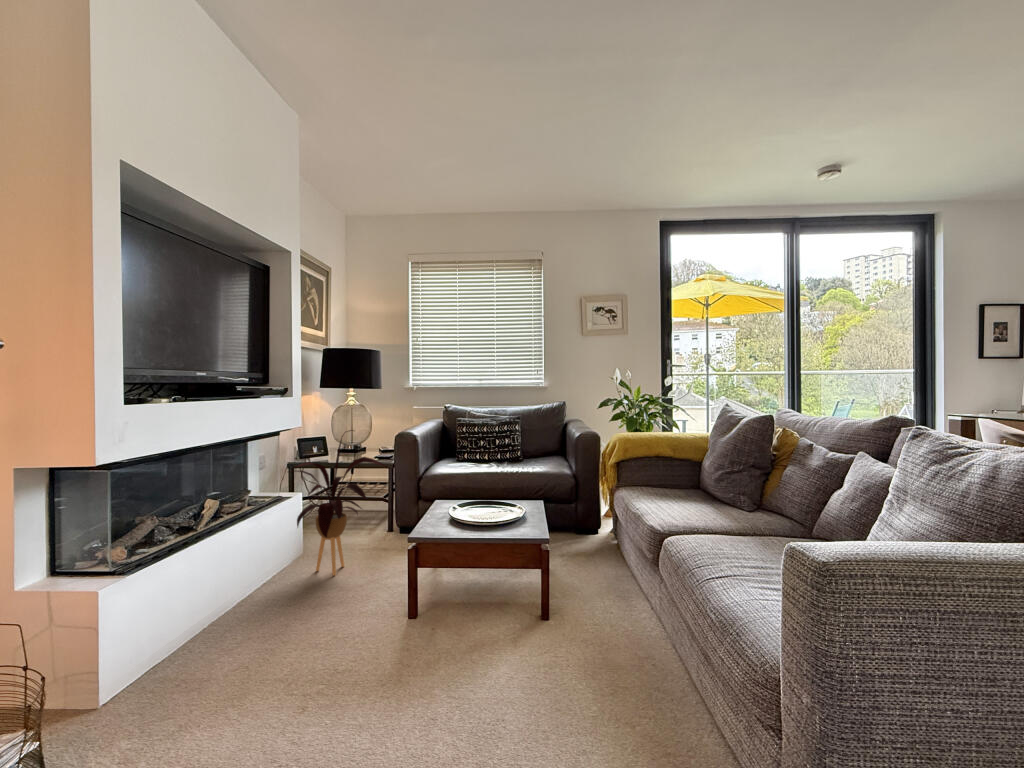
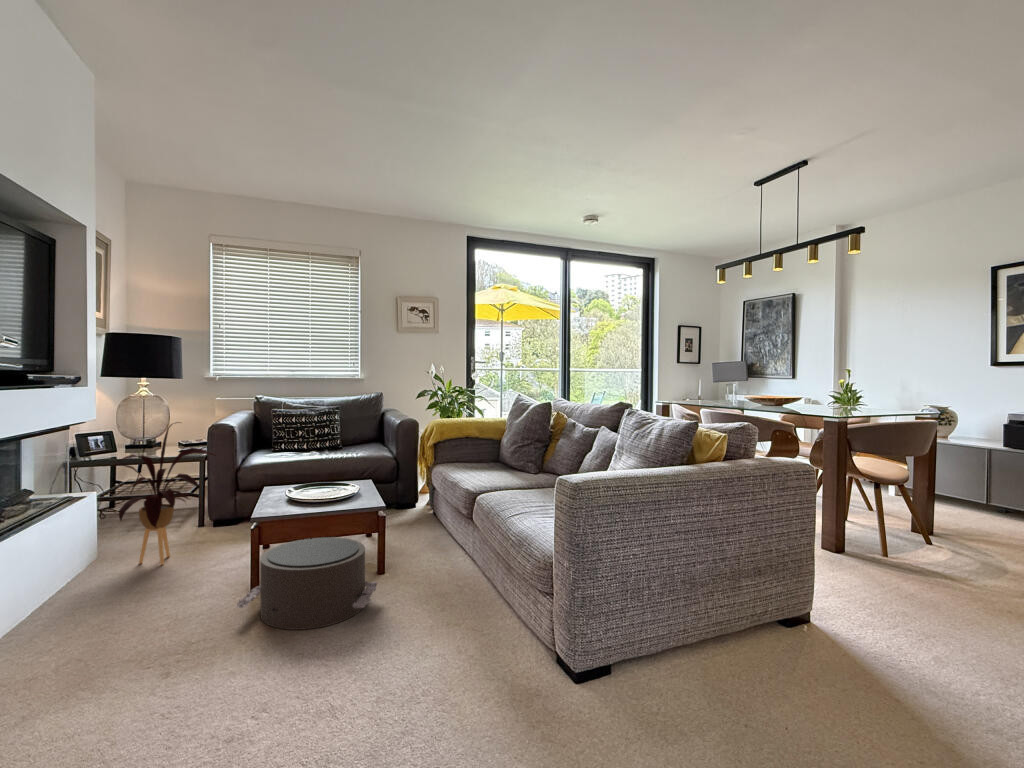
pouf: none [369,572,533,694] -> present [236,537,377,630]

